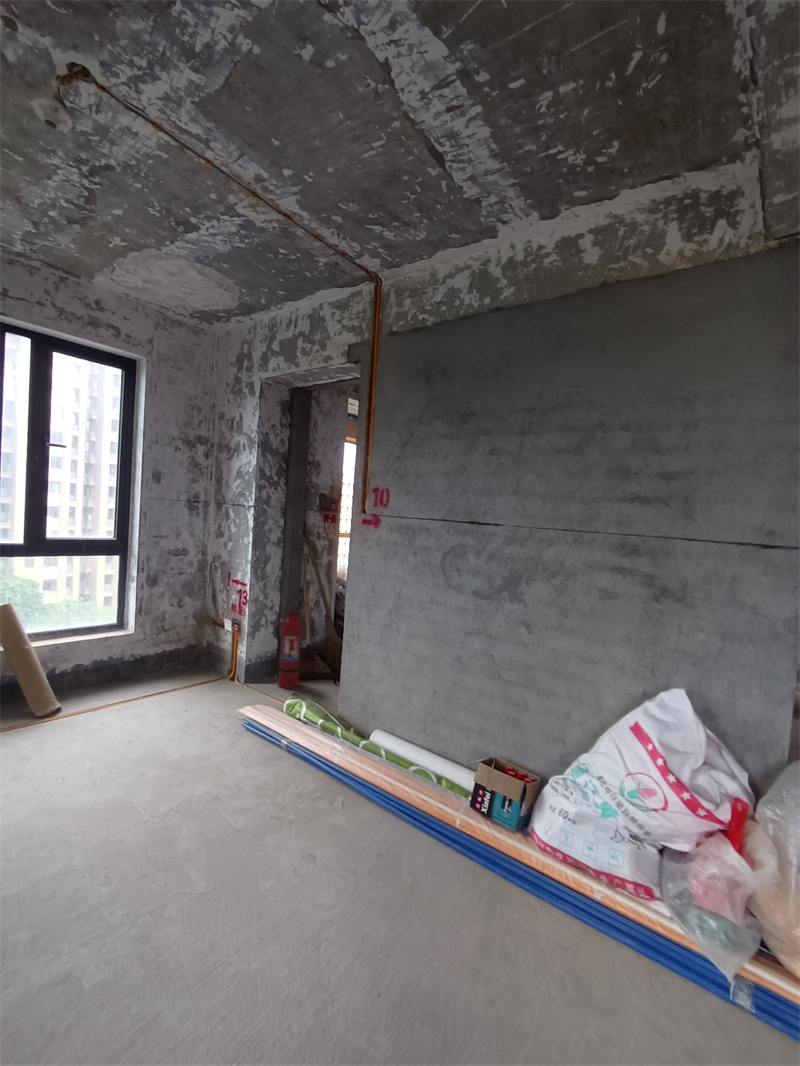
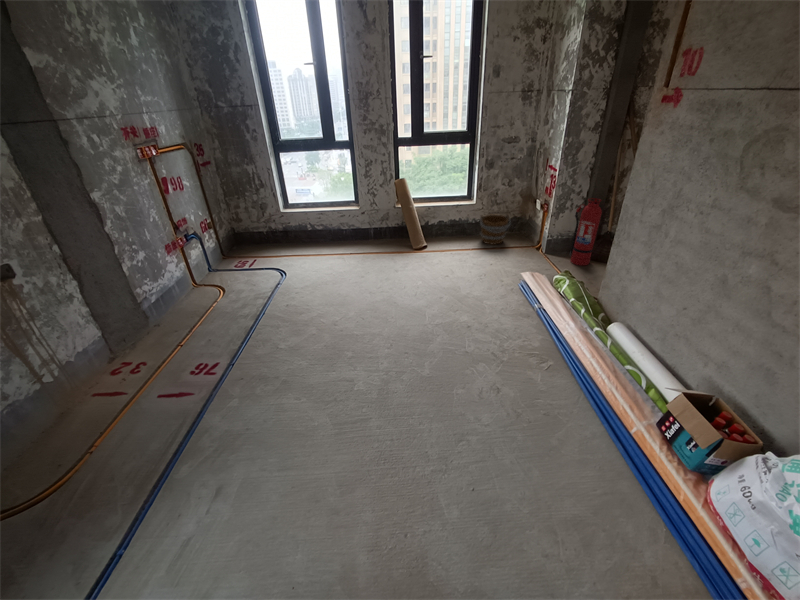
bucket: none [146,642,191,688] -> present [480,214,510,244]

